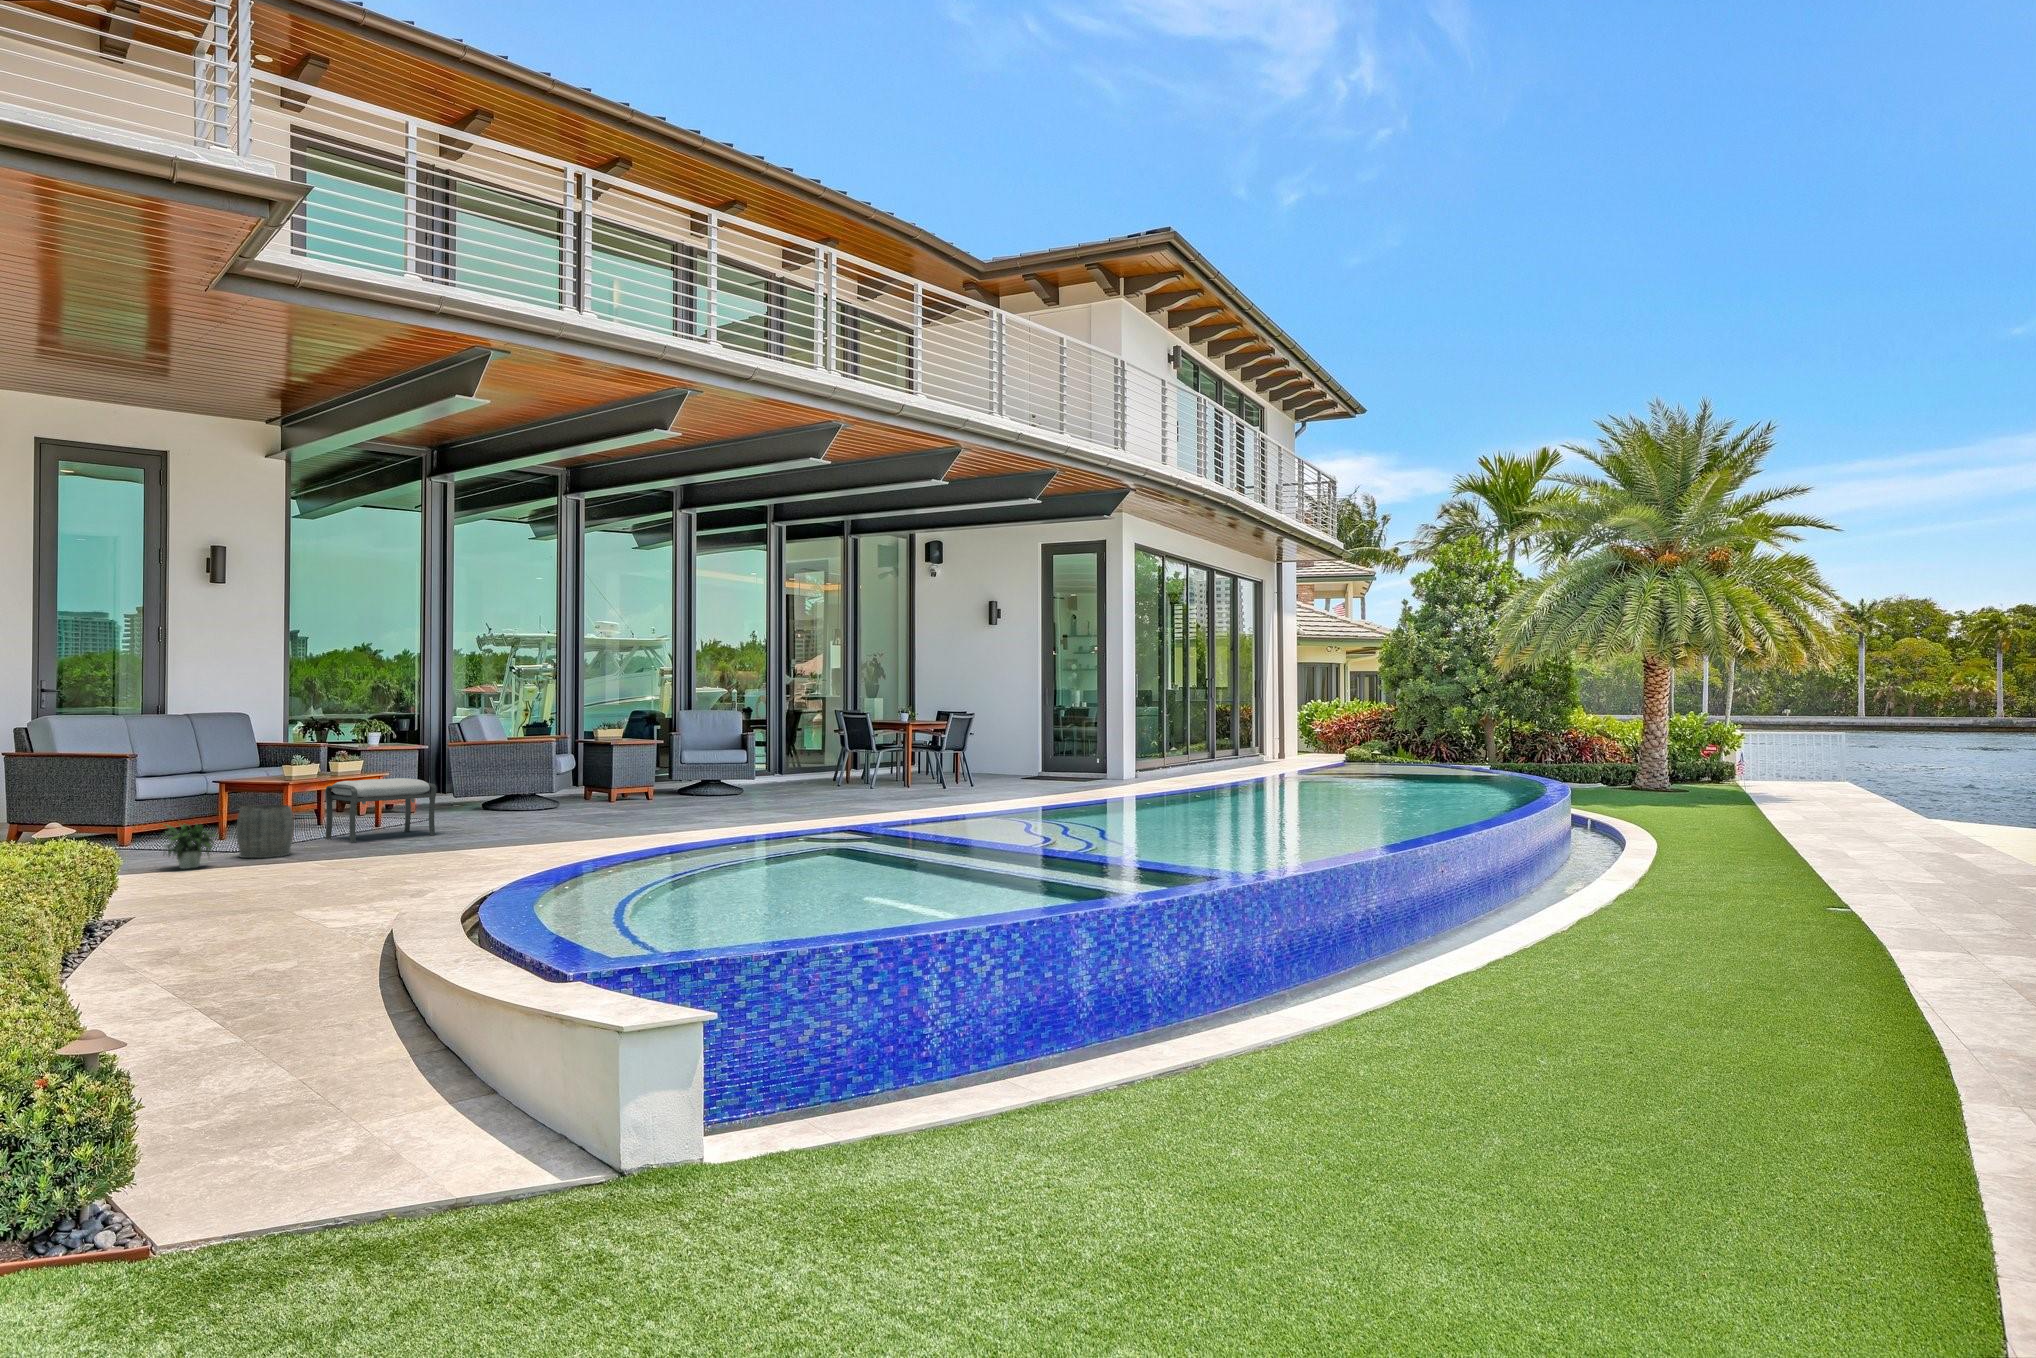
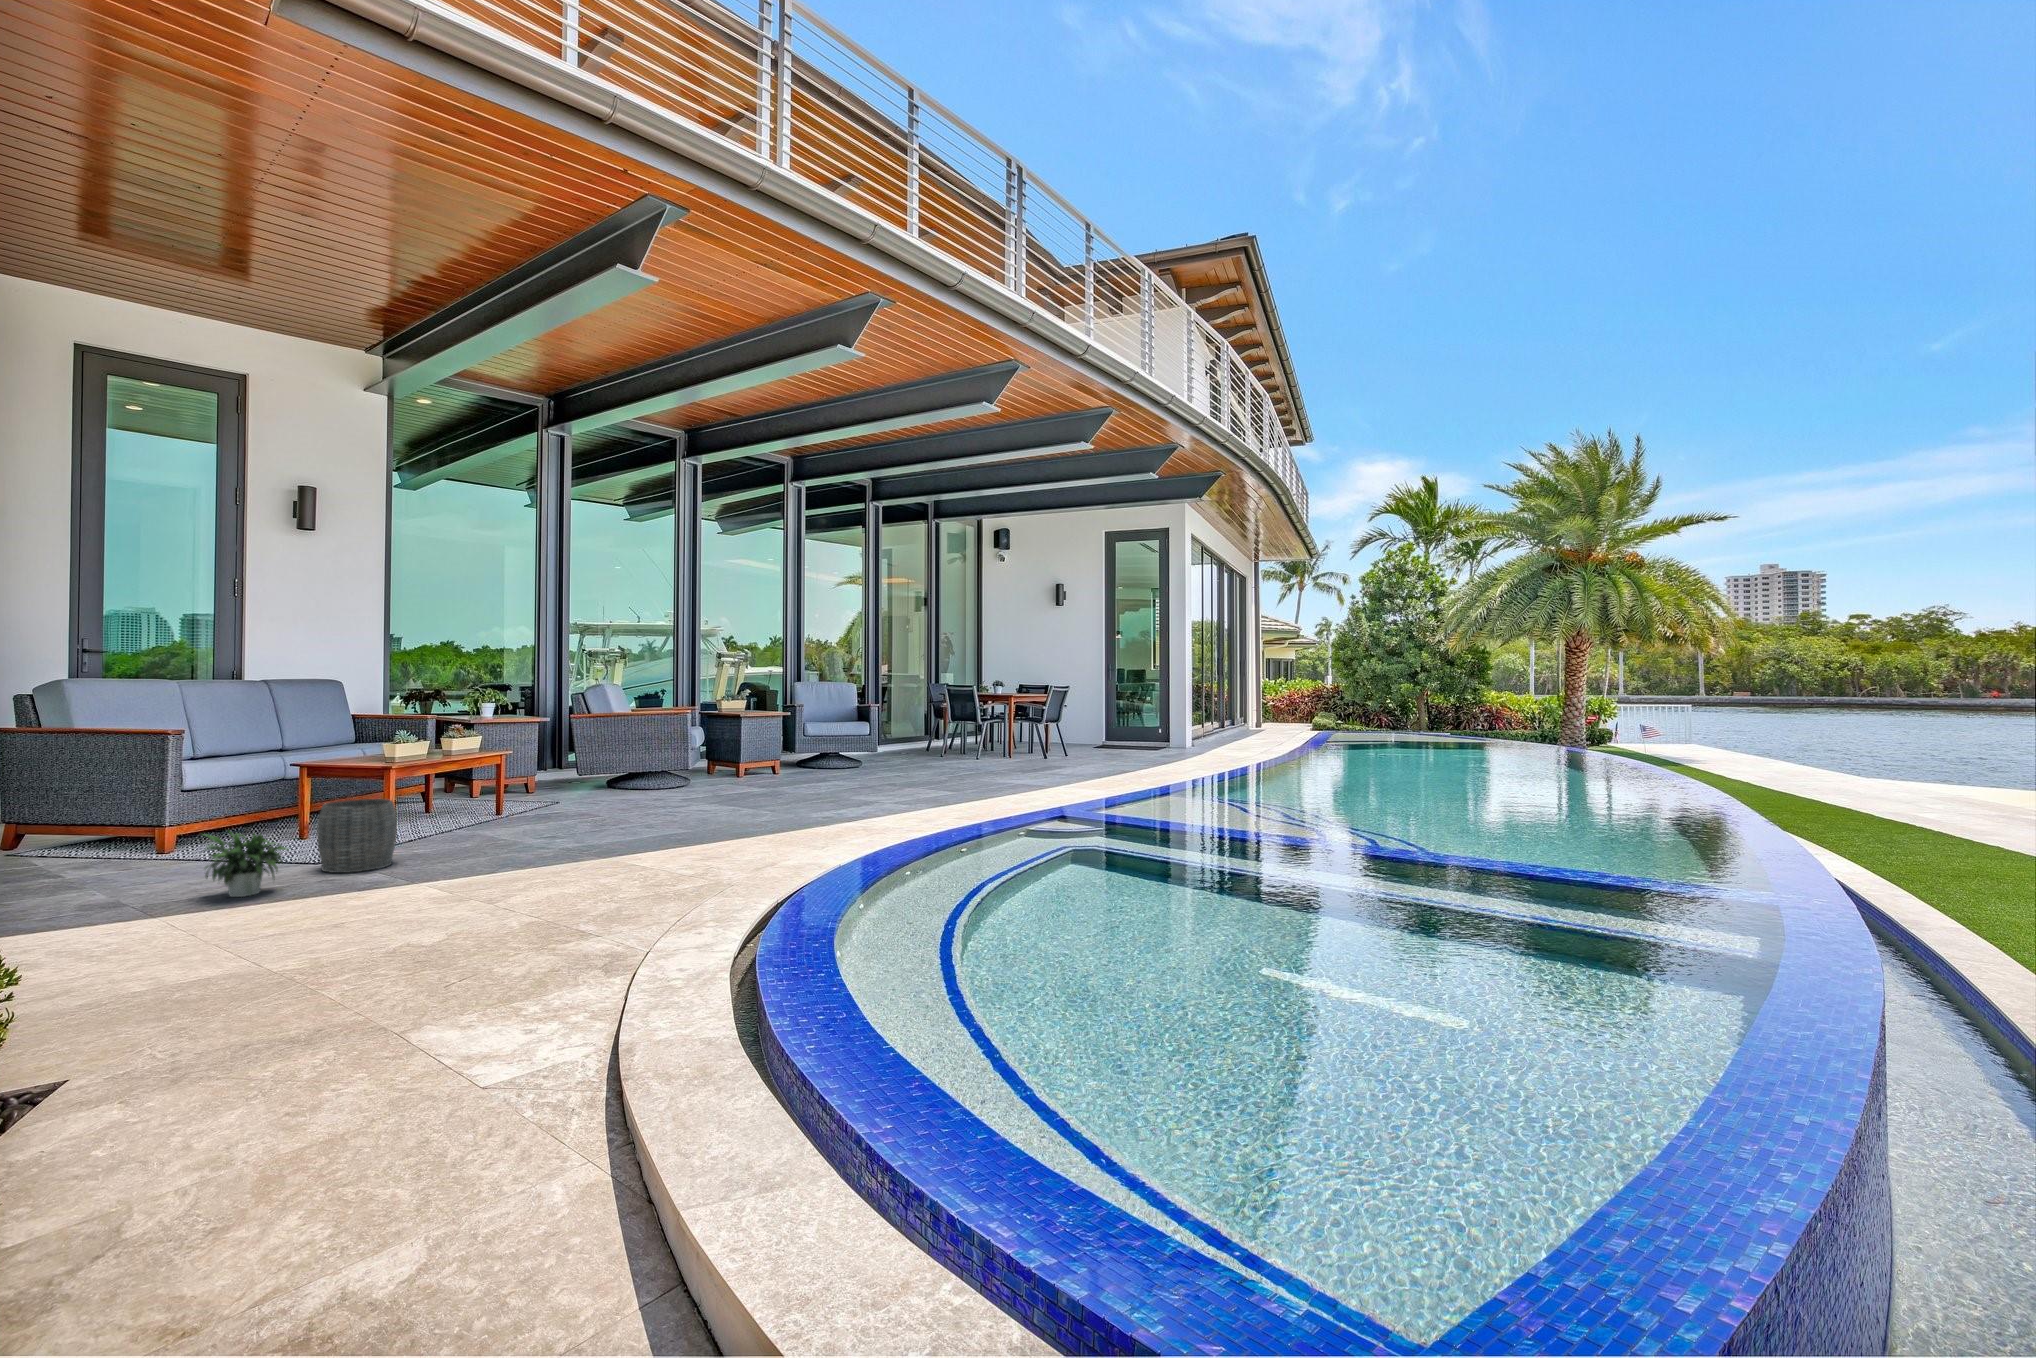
ottoman: present [325,778,436,843] -> none [437,759,573,841]

